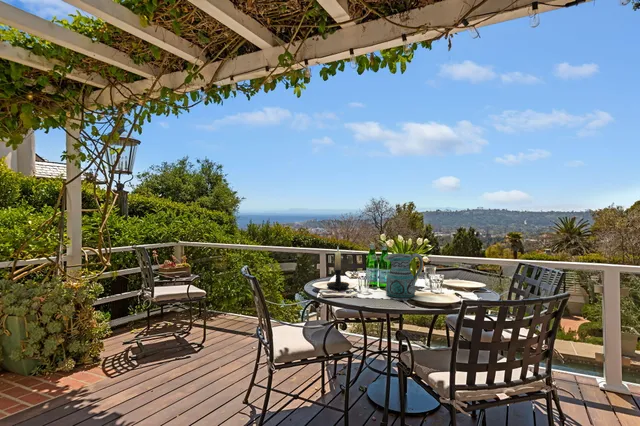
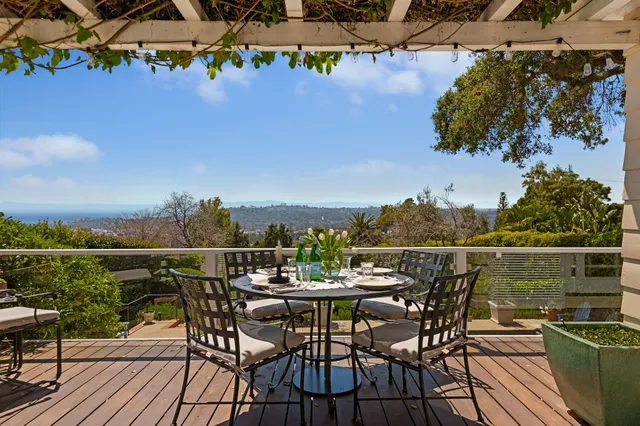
ceramic pitcher: present [386,253,423,298] -> none [333,243,361,284]

